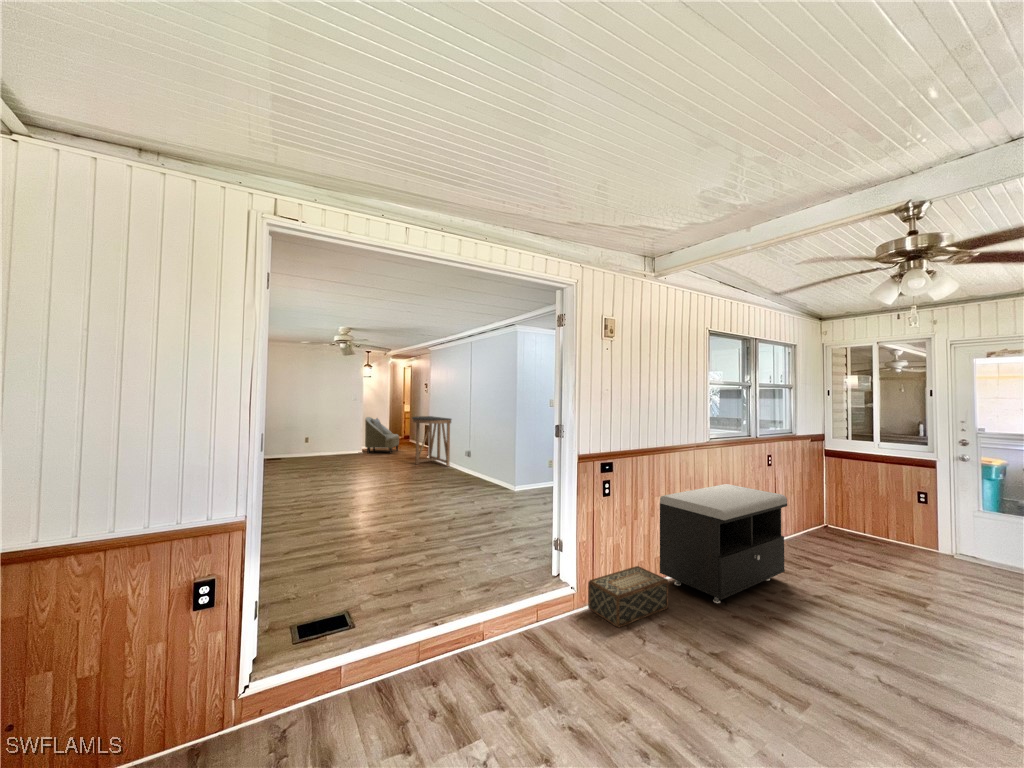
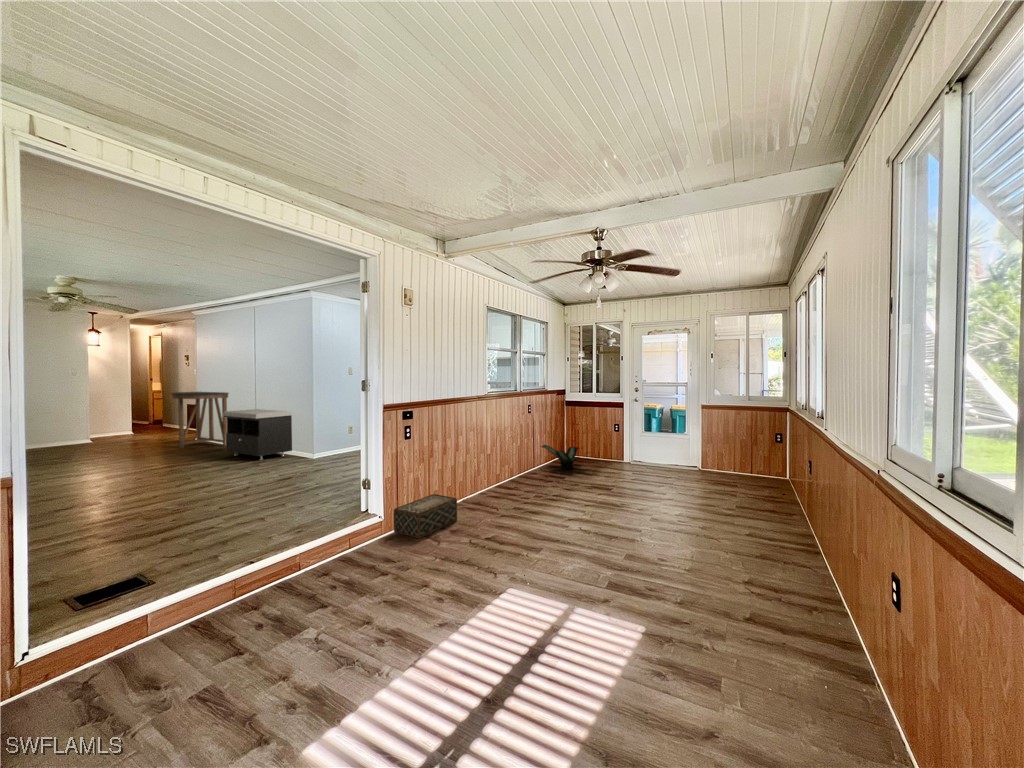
armchair: present [365,417,399,454] -> none [92,396,148,442]
storage bench: present [660,484,787,603] -> present [224,409,292,460]
potted plant: none [785,509,876,552] -> present [541,445,589,470]

